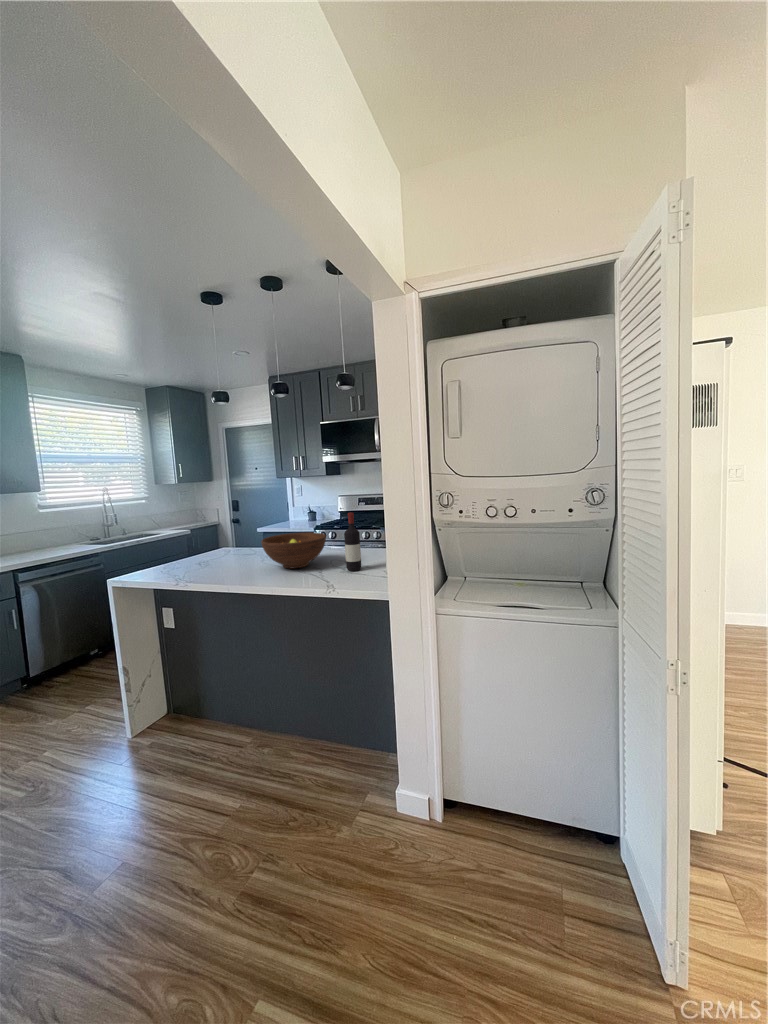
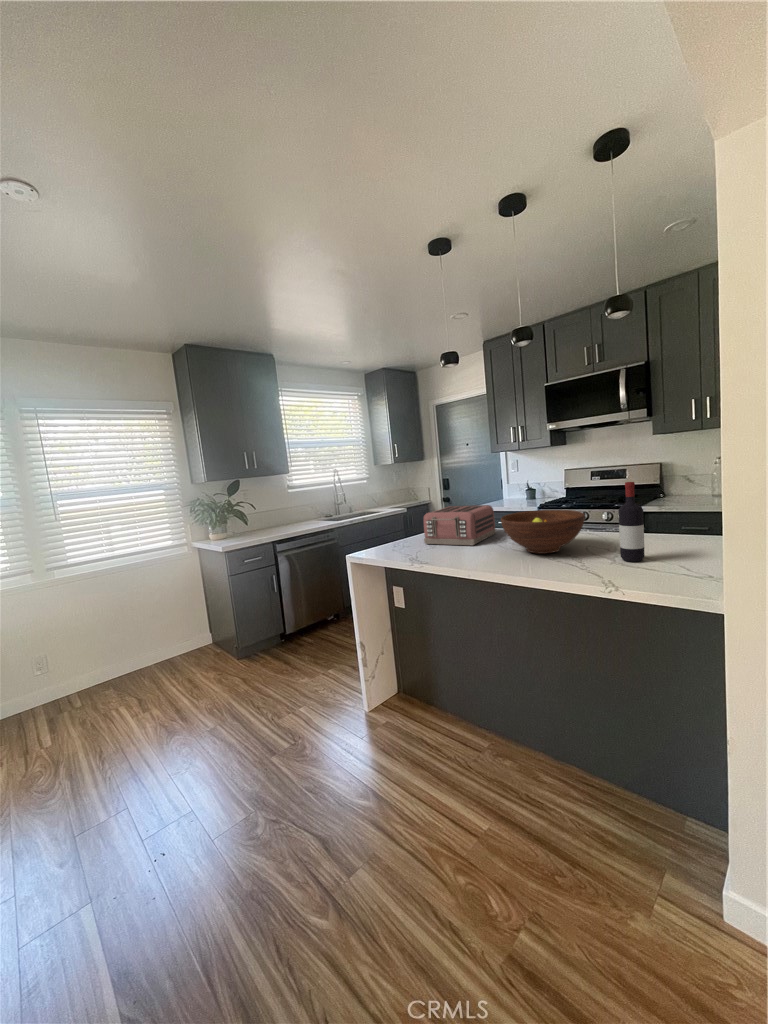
toaster: none [195,528,266,565] -> present [424,505,496,545]

